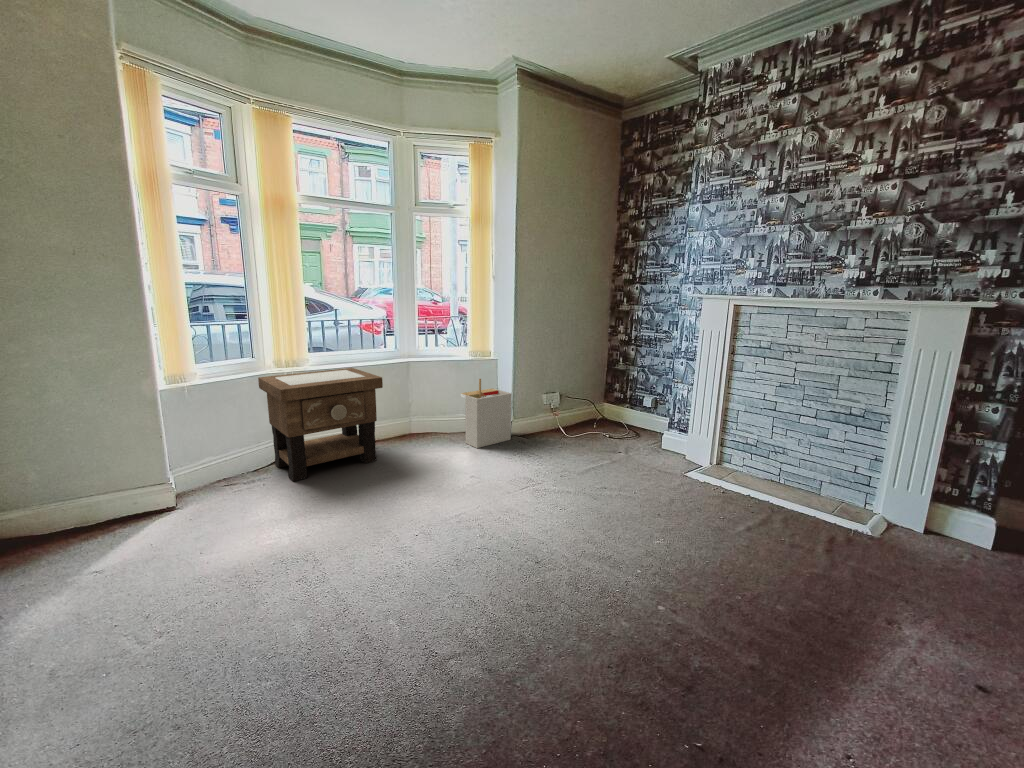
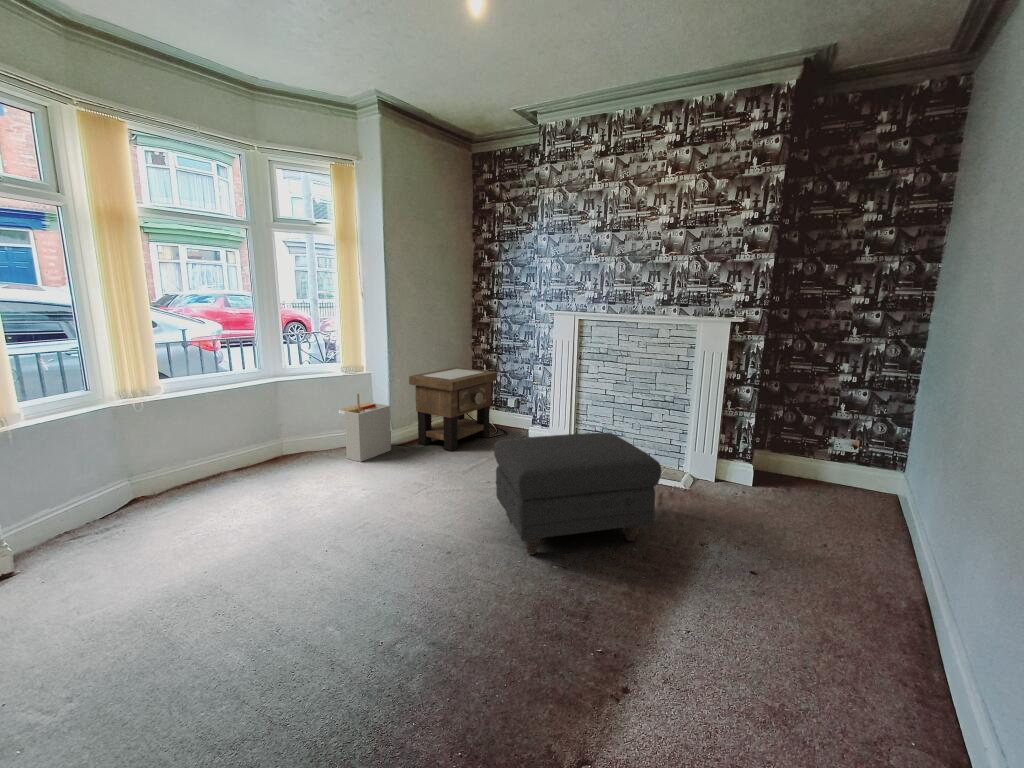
side table: present [258,368,383,481] -> present [409,367,497,451]
ottoman: none [603,442,832,599] -> present [494,433,662,554]

